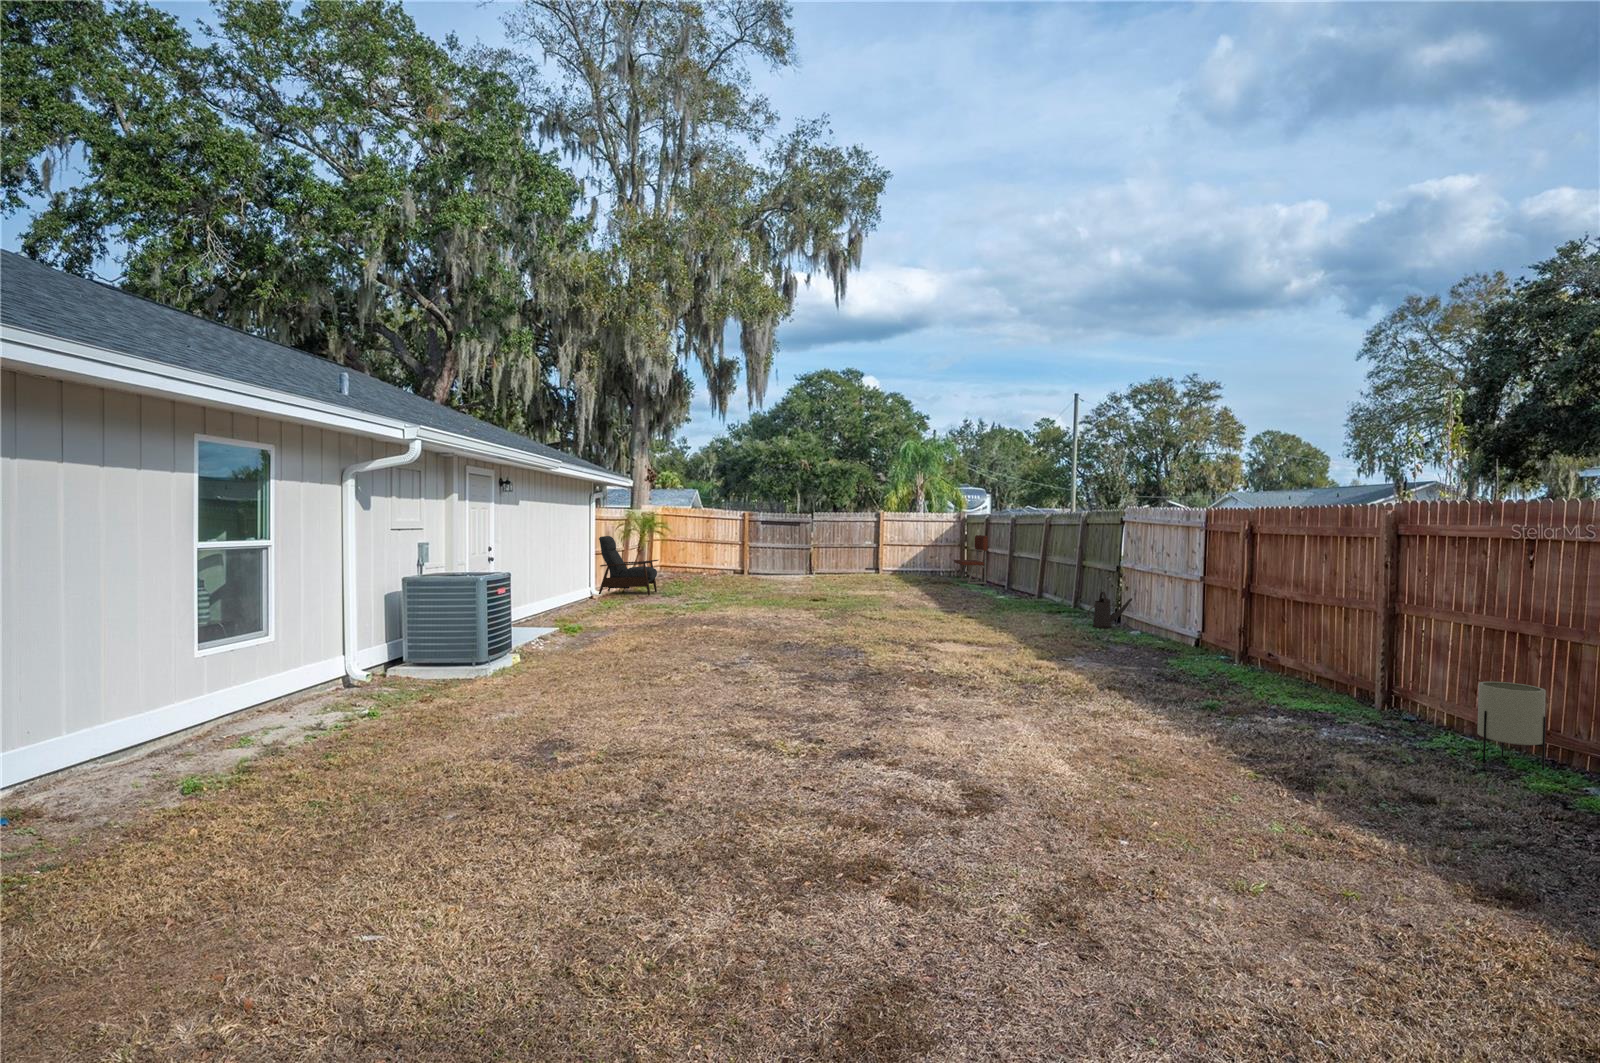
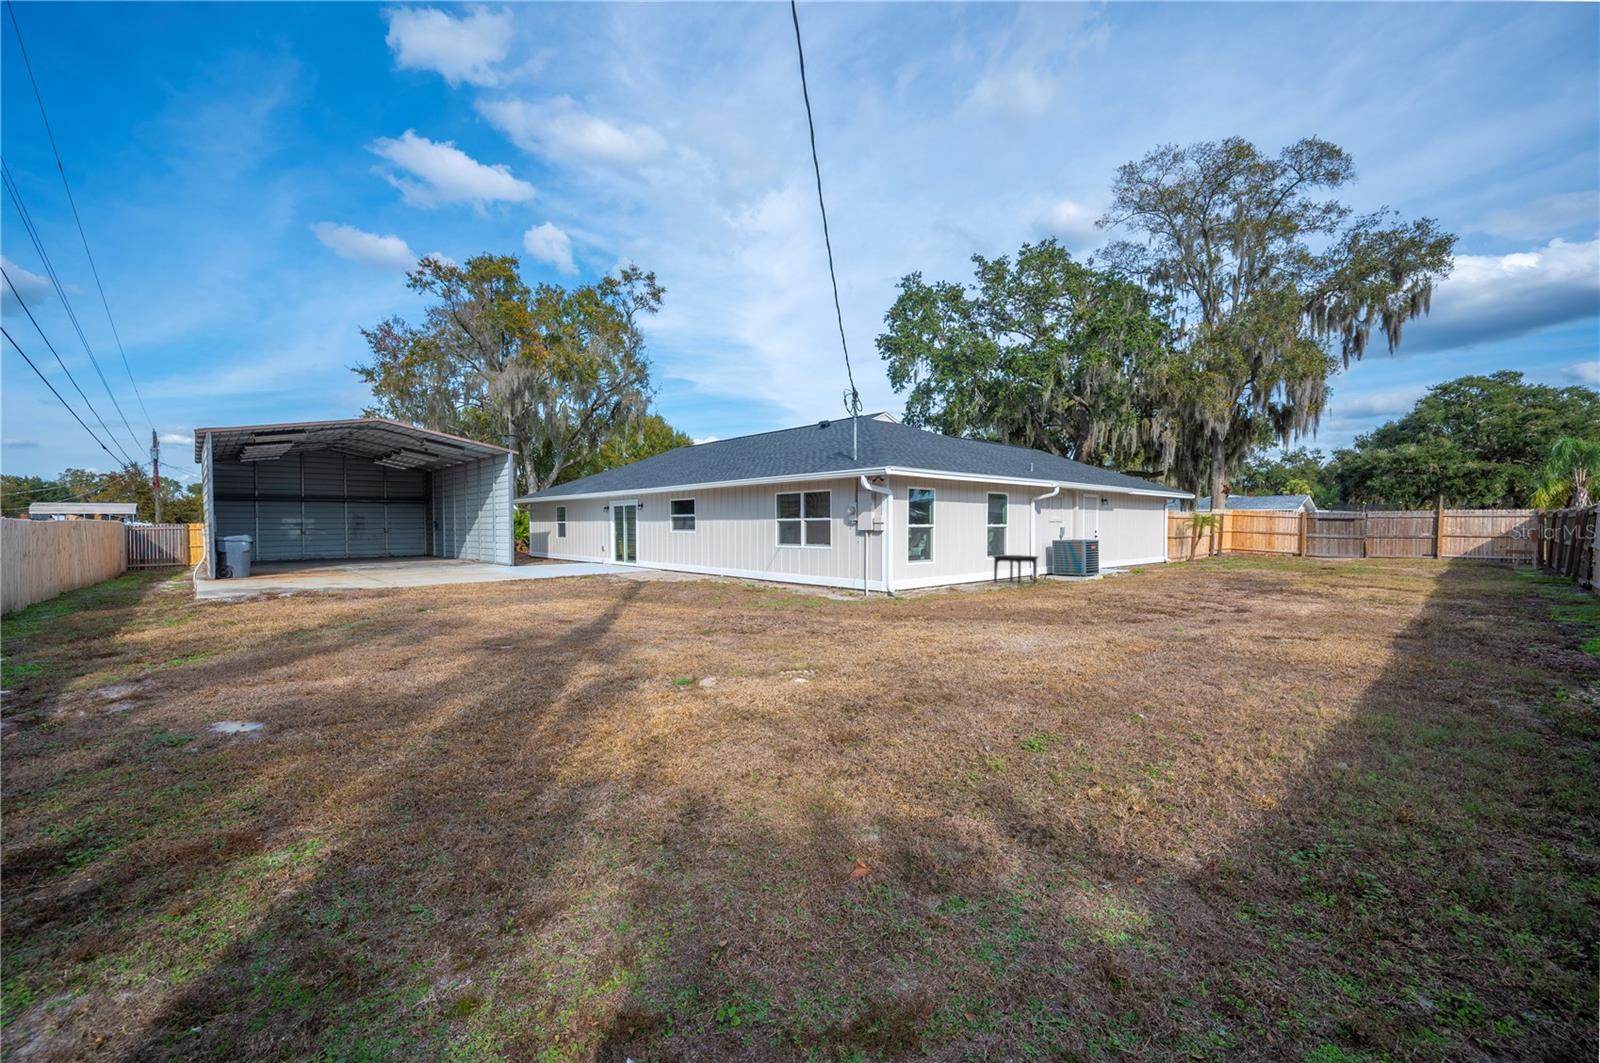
chair: present [599,536,658,595] -> none [1171,528,1213,563]
watering can: present [1088,592,1132,628] -> none [1508,566,1554,591]
round table: none [199,637,377,750] -> present [993,555,1038,584]
planter: present [1477,682,1546,770] -> none [1508,590,1545,629]

